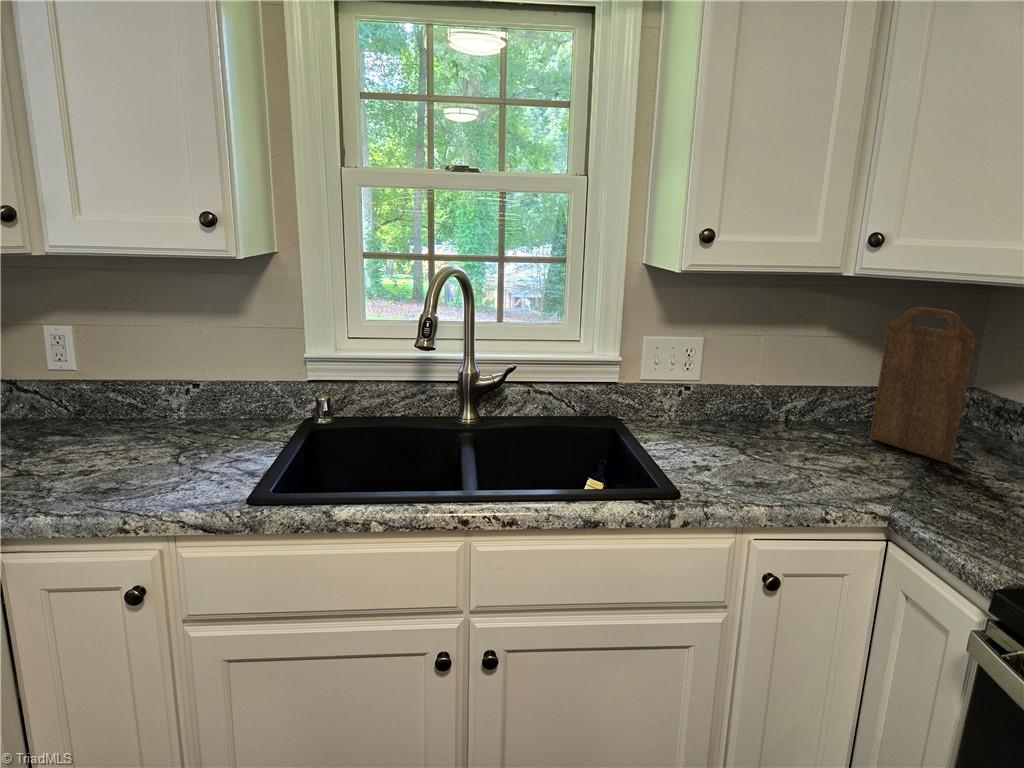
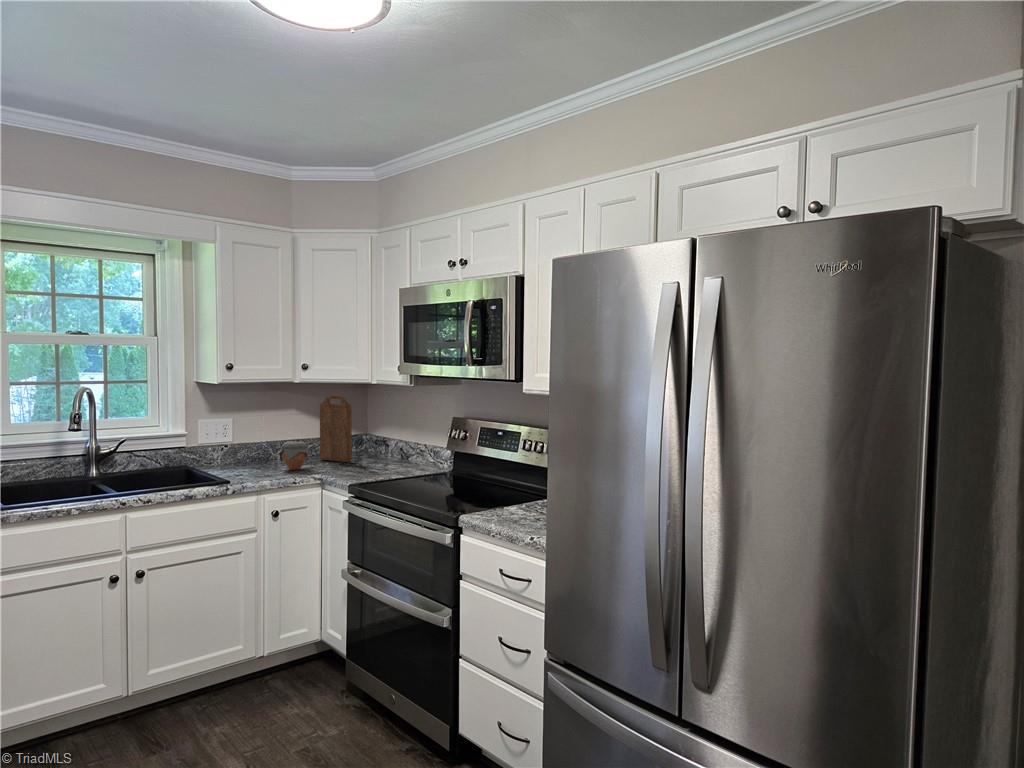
jar: none [792,406,862,473] -> present [279,441,308,470]

